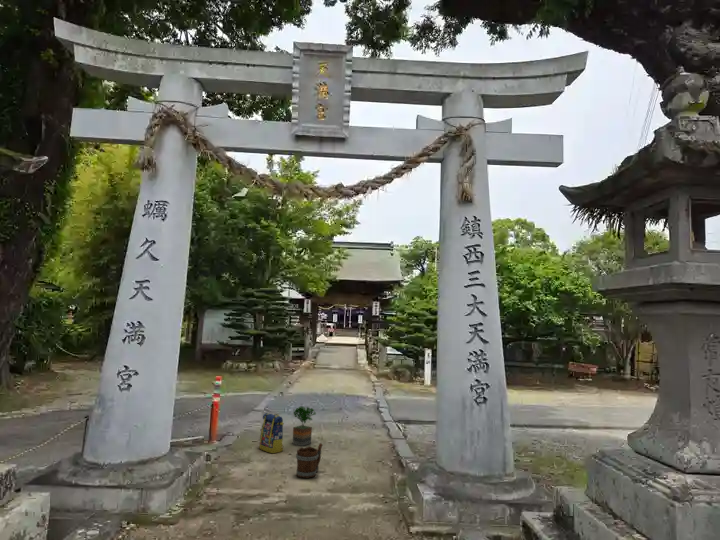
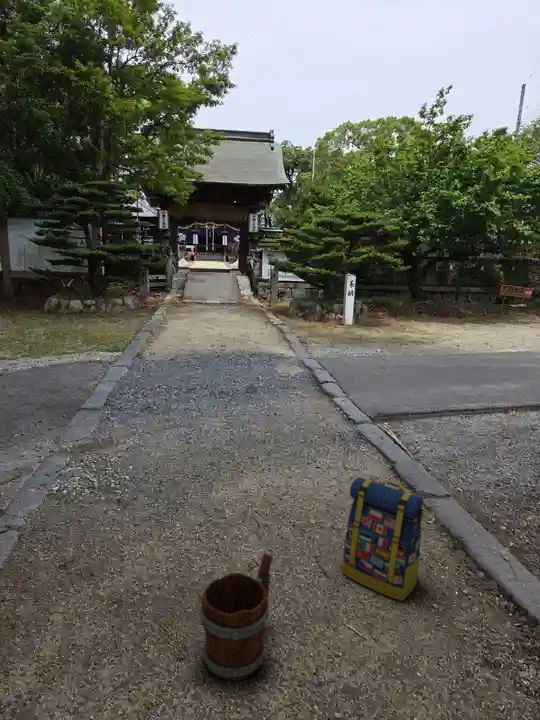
potted tree: present [293,407,316,446] -> none [168,408,224,498]
backpack: present [259,413,284,453] -> present [343,478,424,601]

